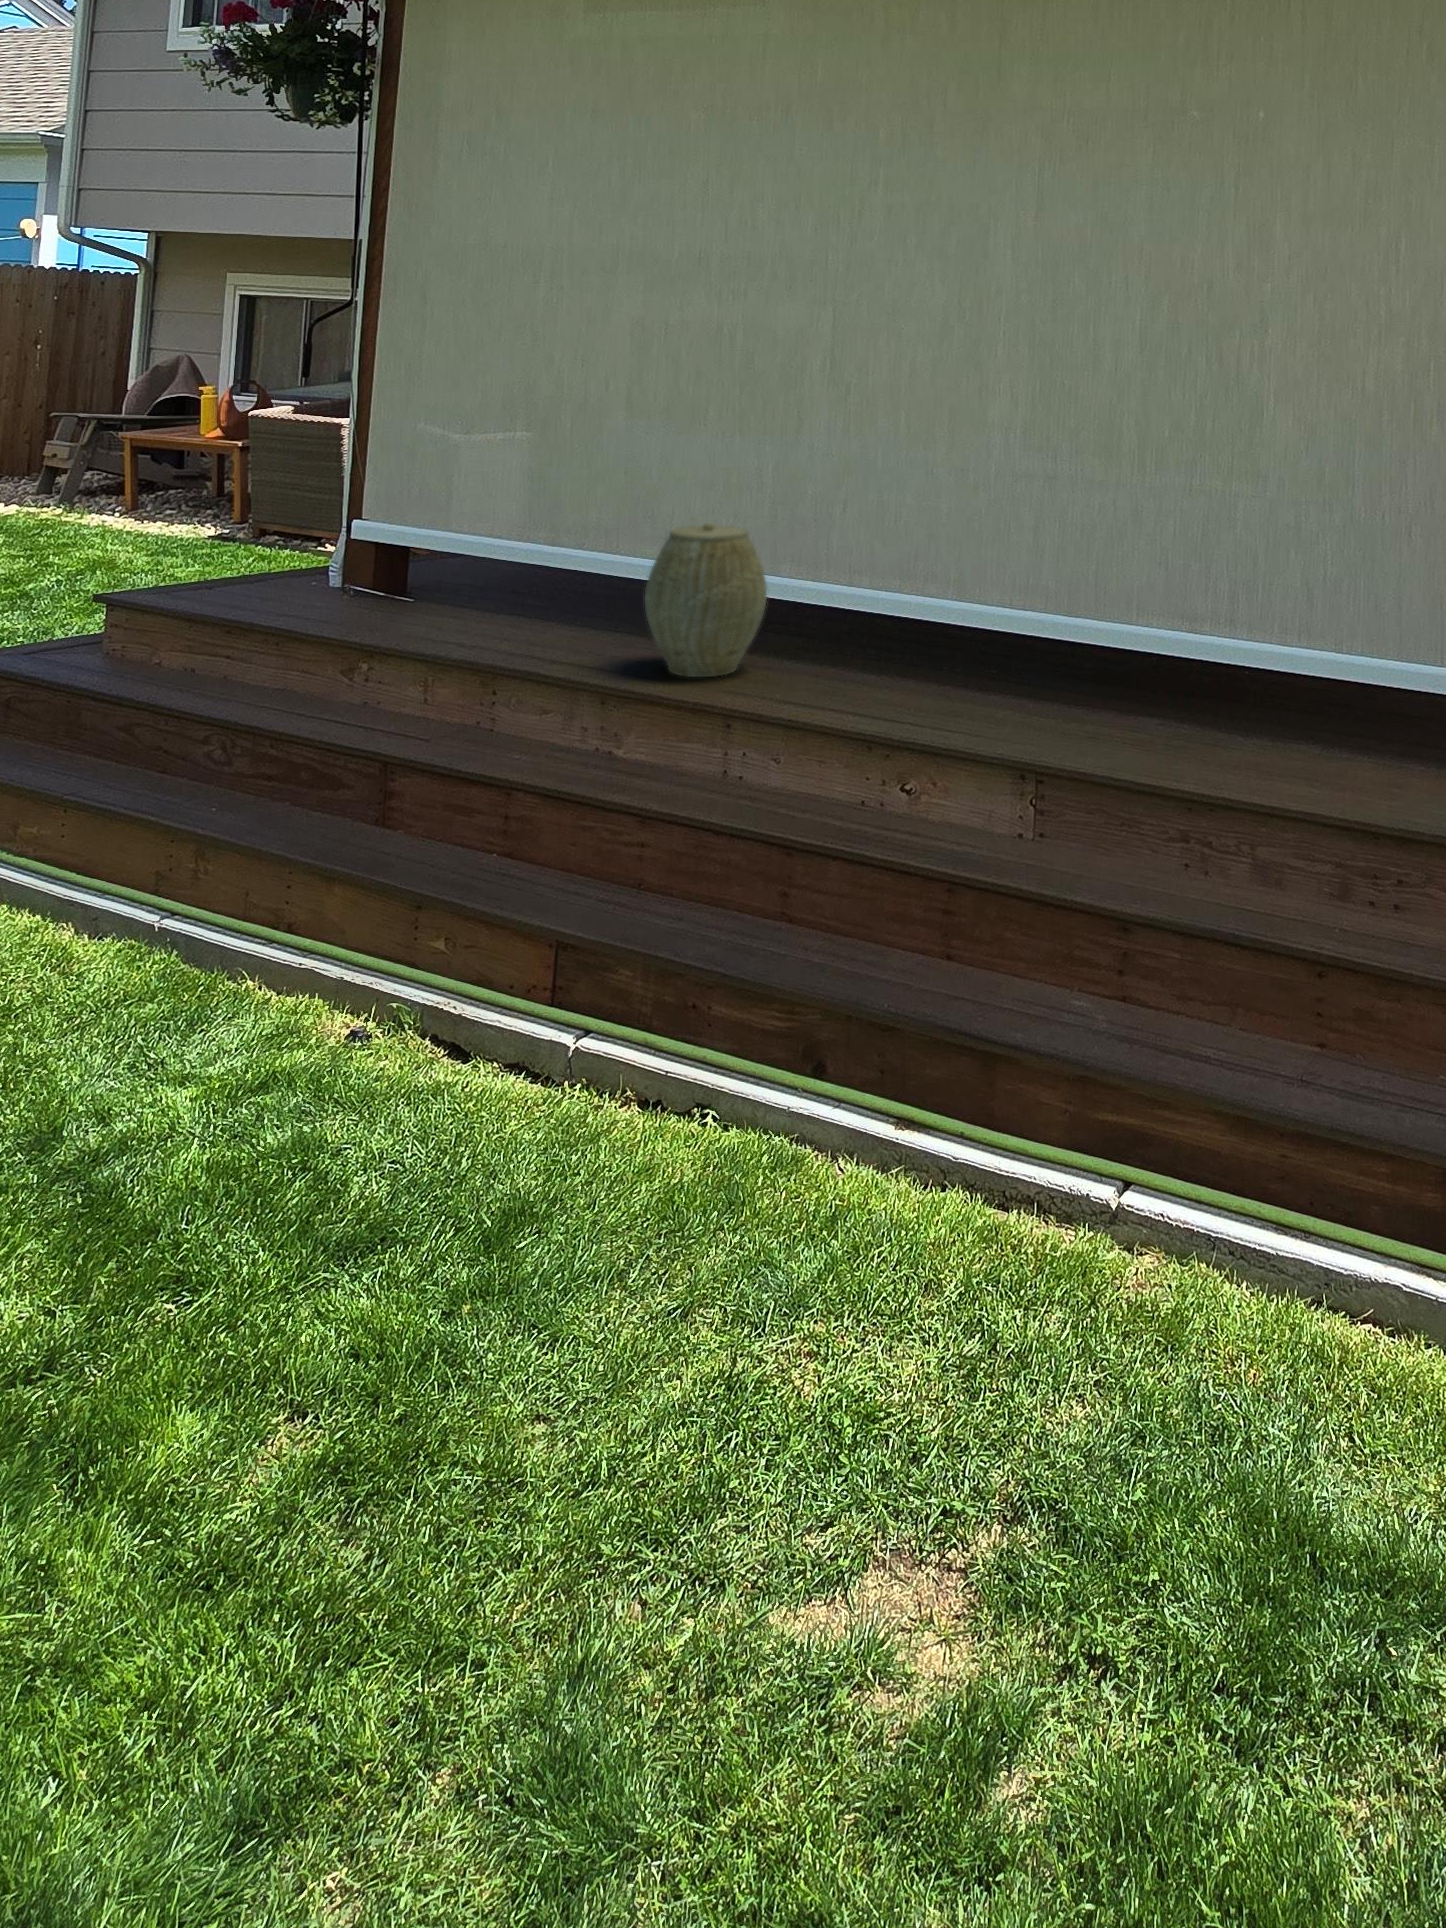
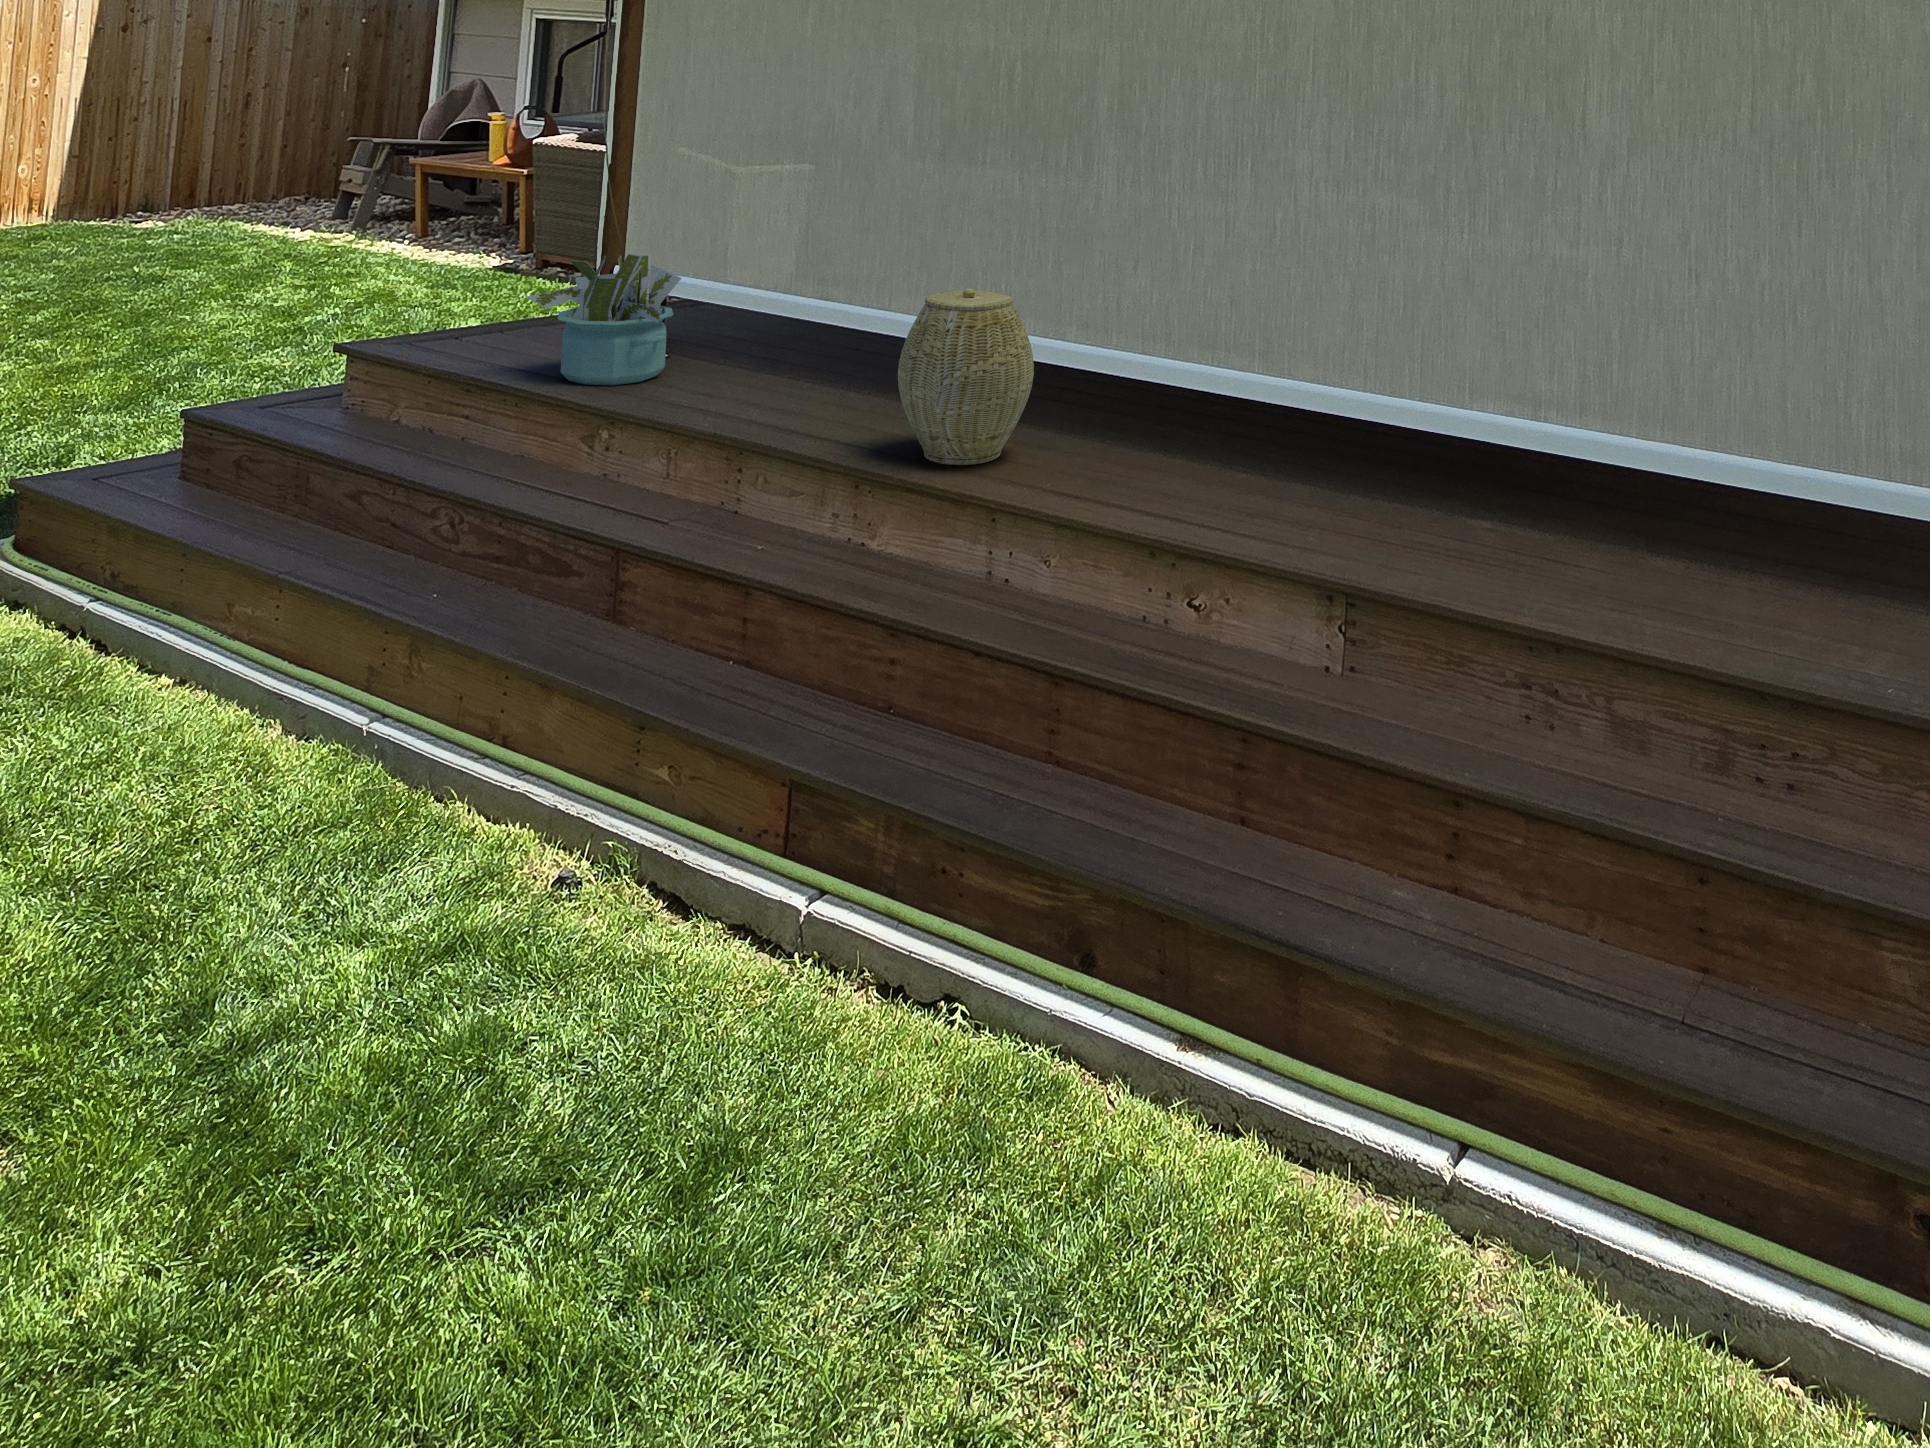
decorative plant: none [287,502,433,620] -> present [526,254,682,385]

